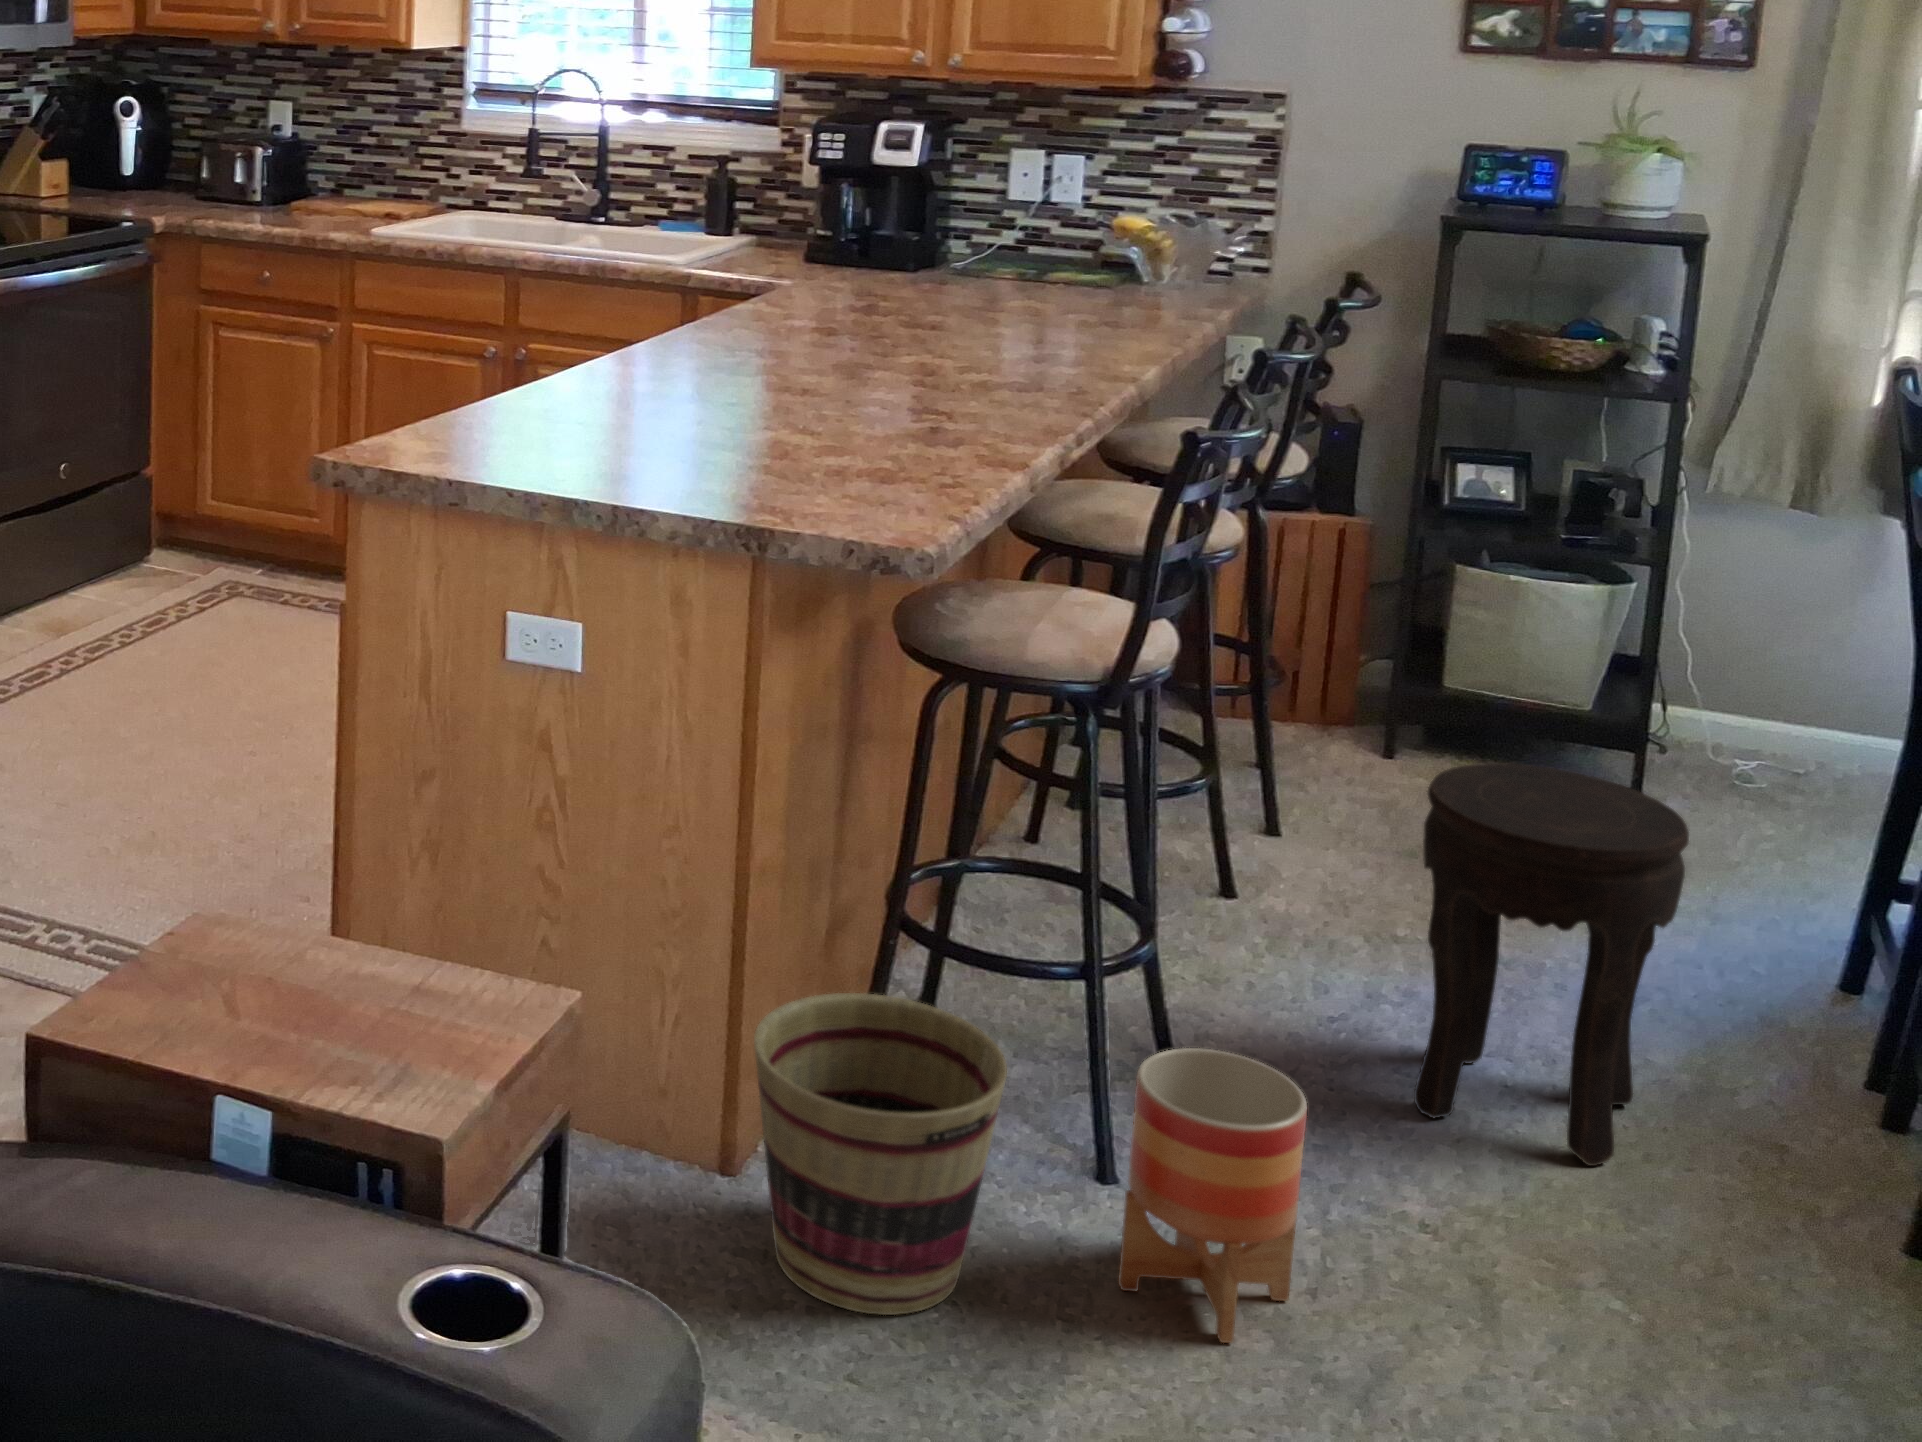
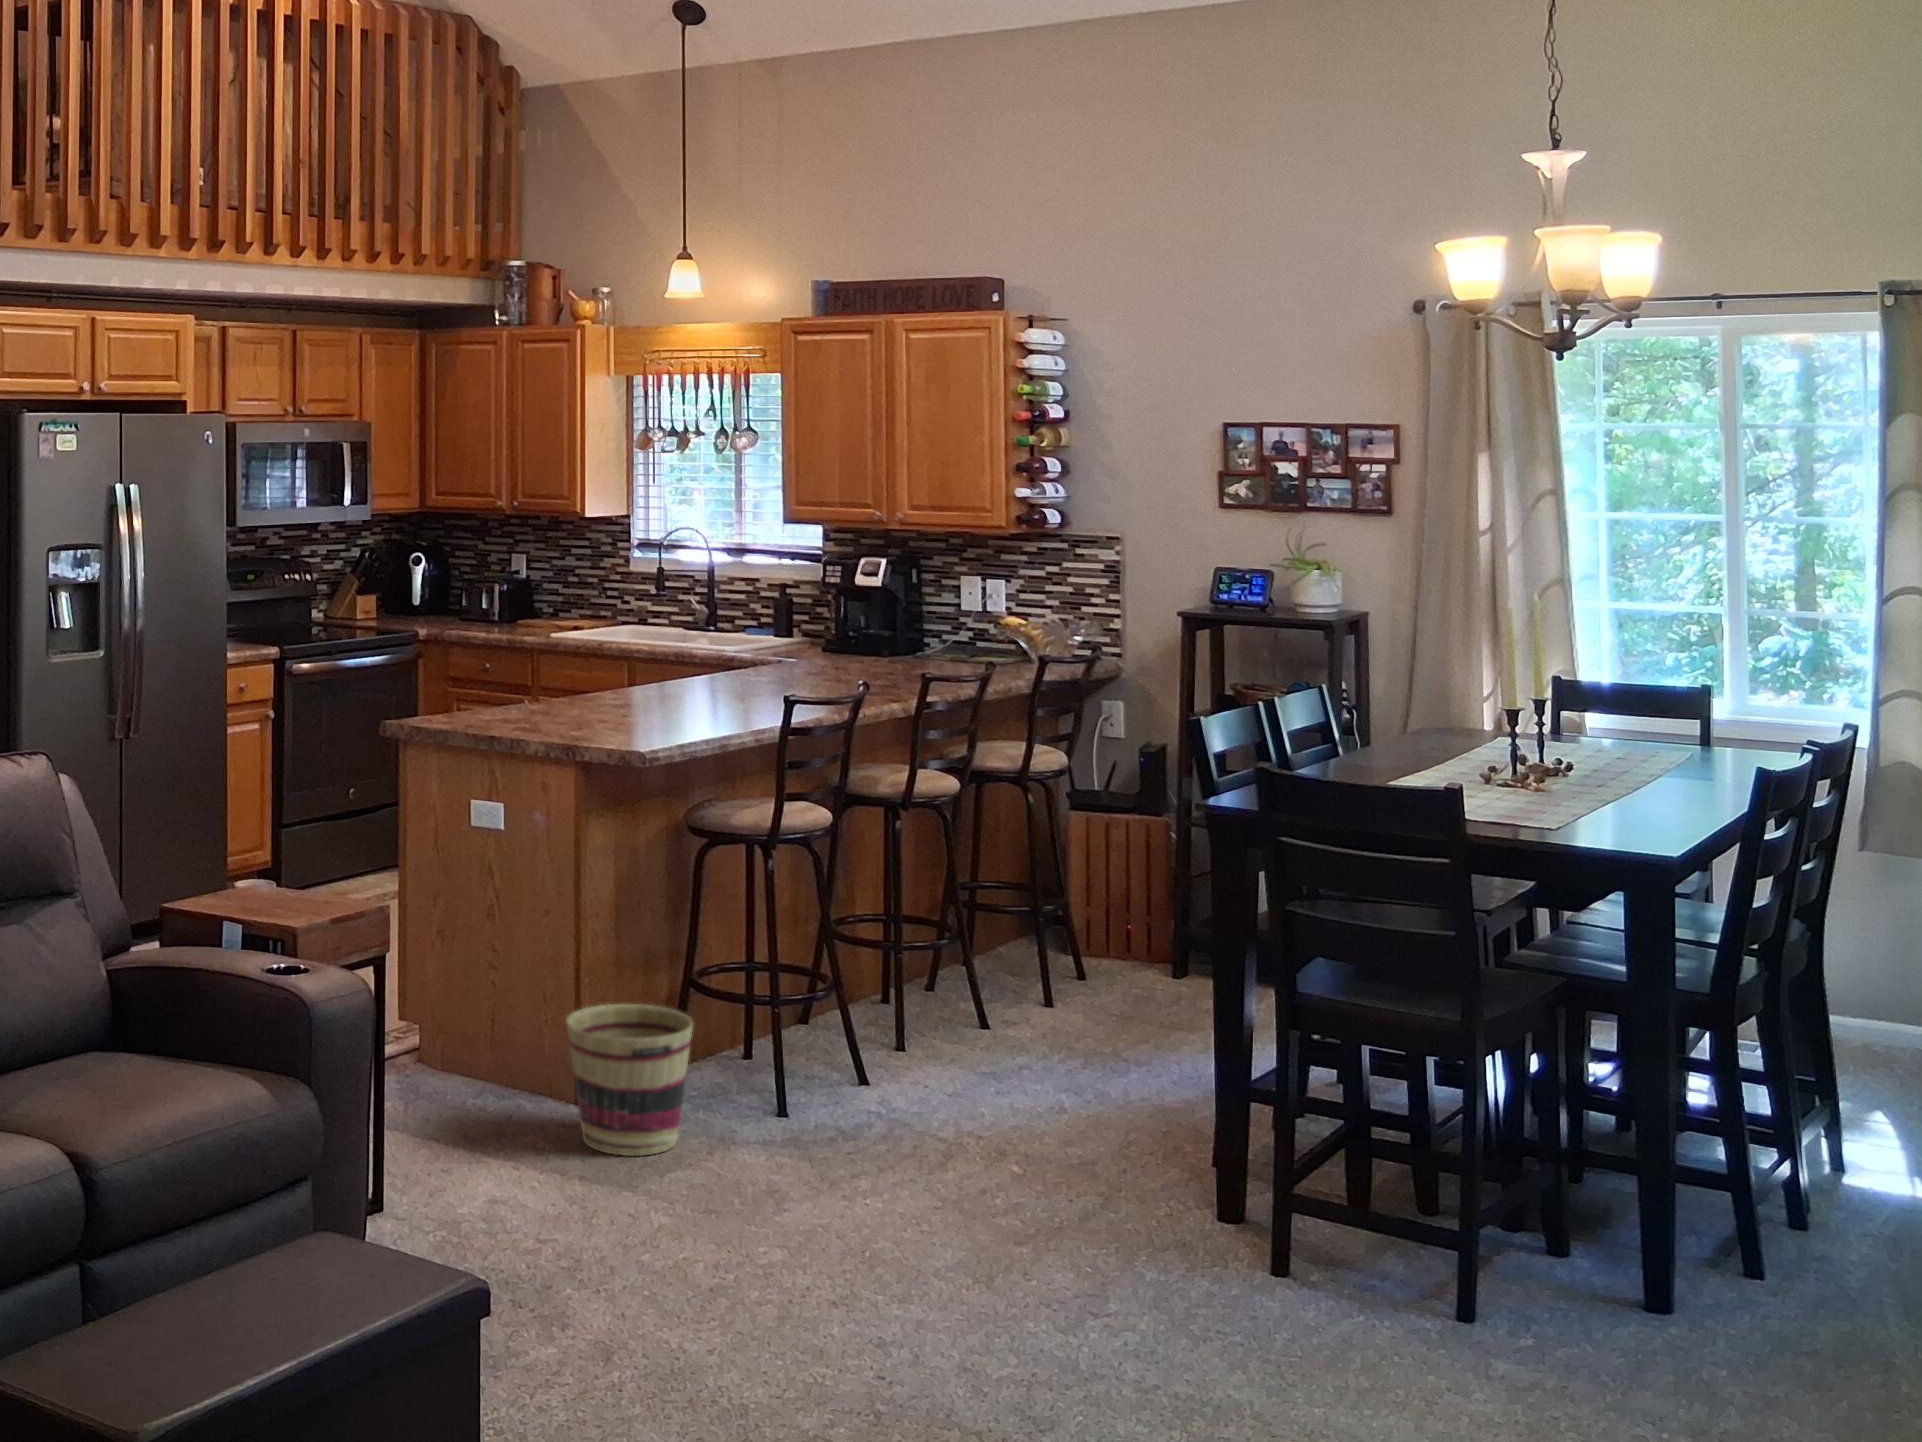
side table: present [1414,763,1689,1166] -> none [993,913,1130,1135]
planter: present [1118,1048,1307,1343] -> none [755,1030,843,1174]

